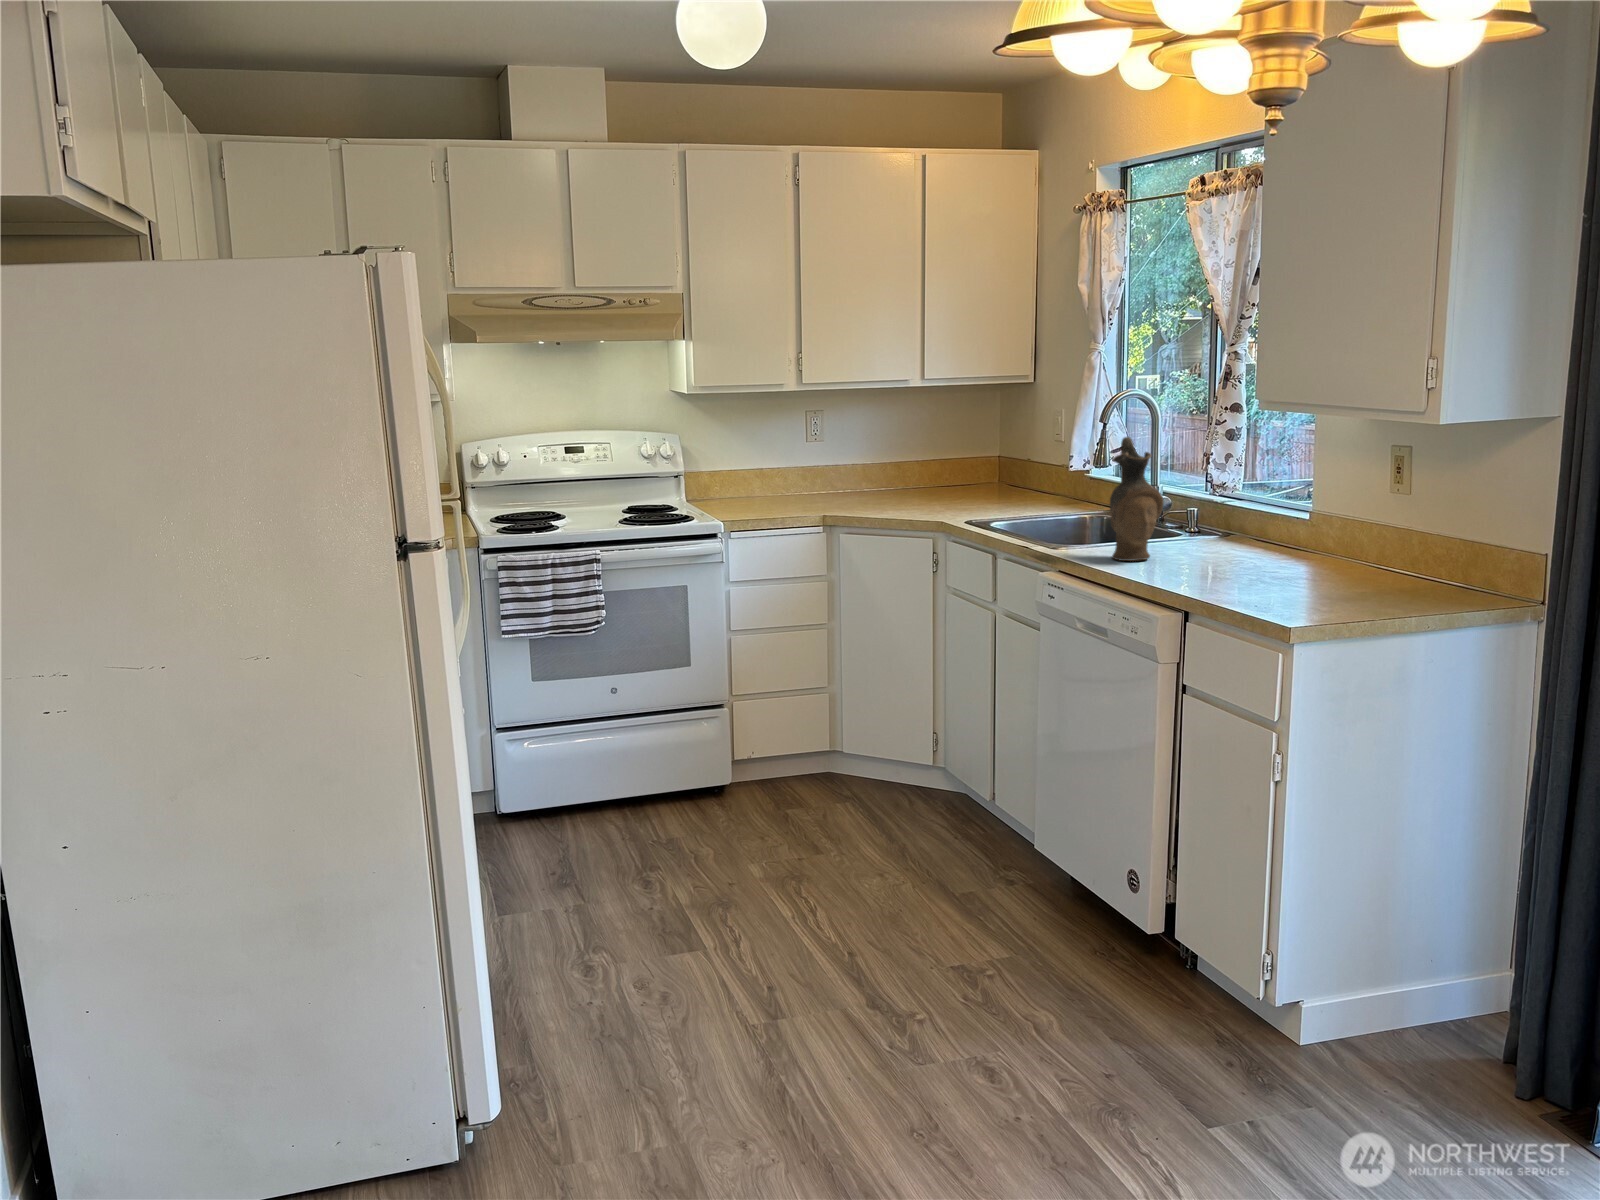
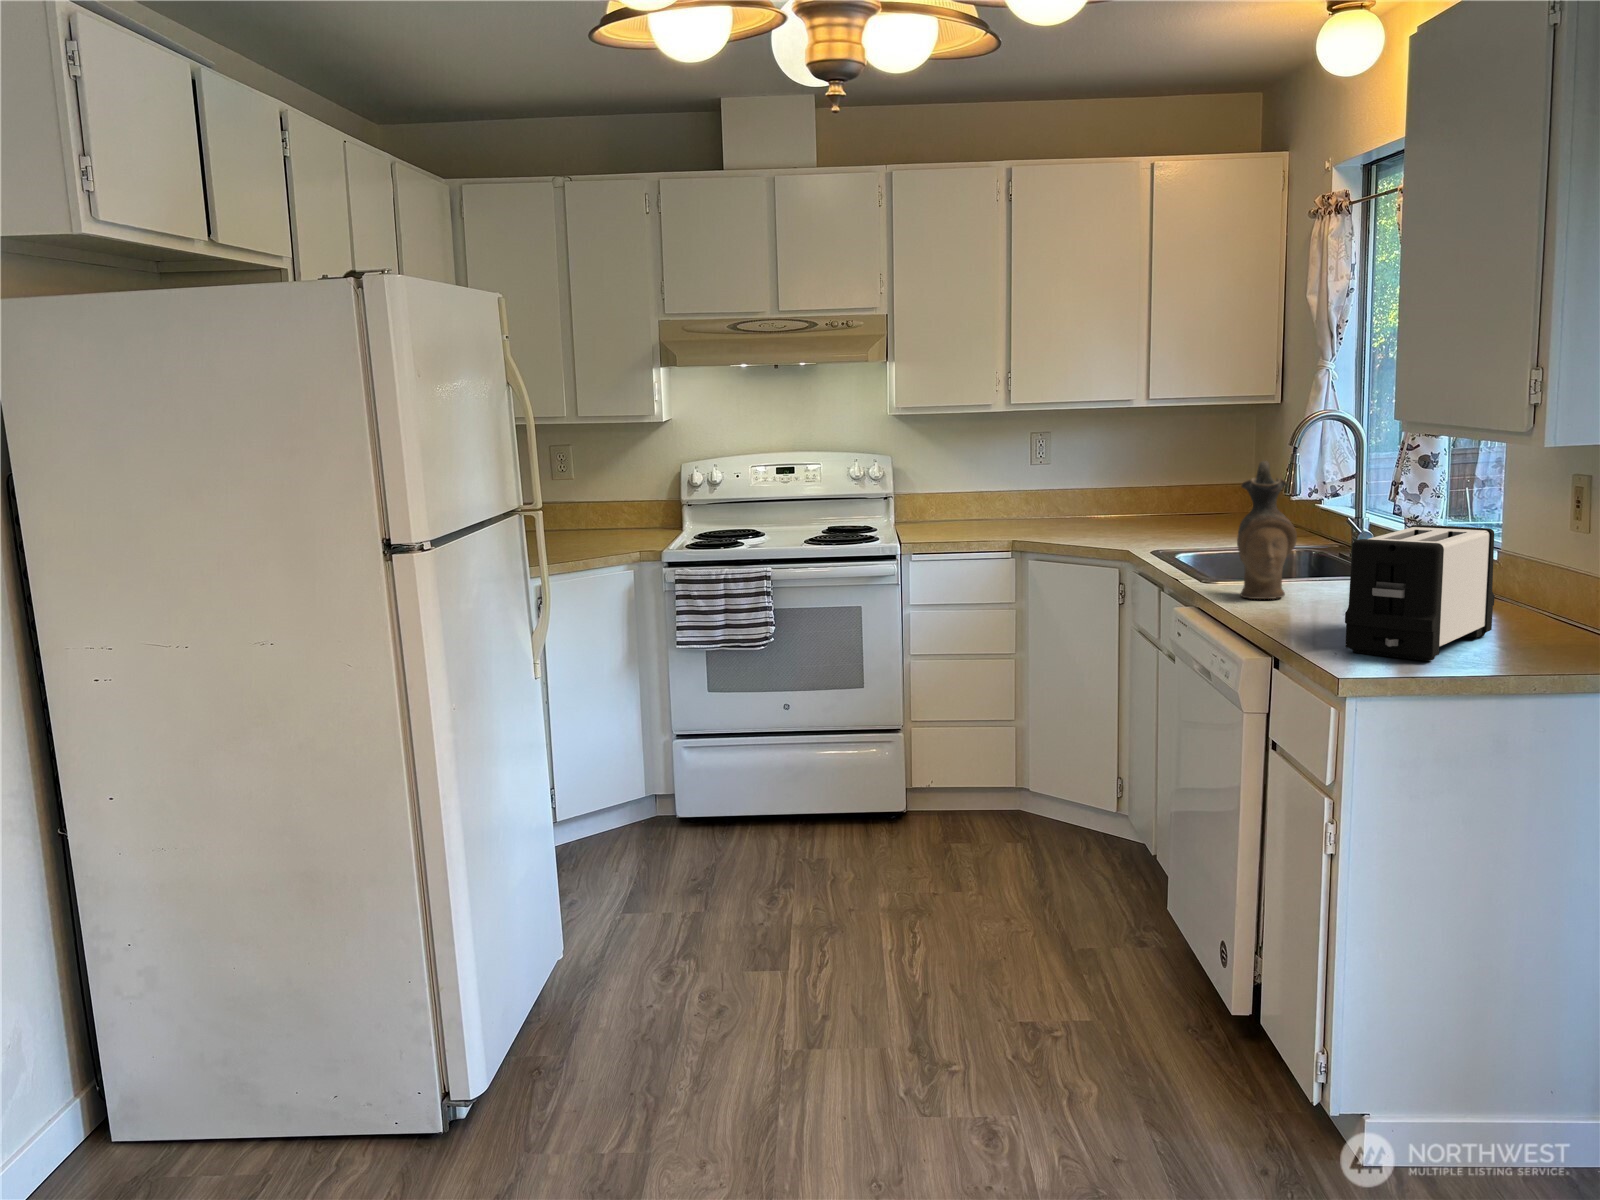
toaster: none [1268,491,1357,608] -> present [1345,525,1495,661]

